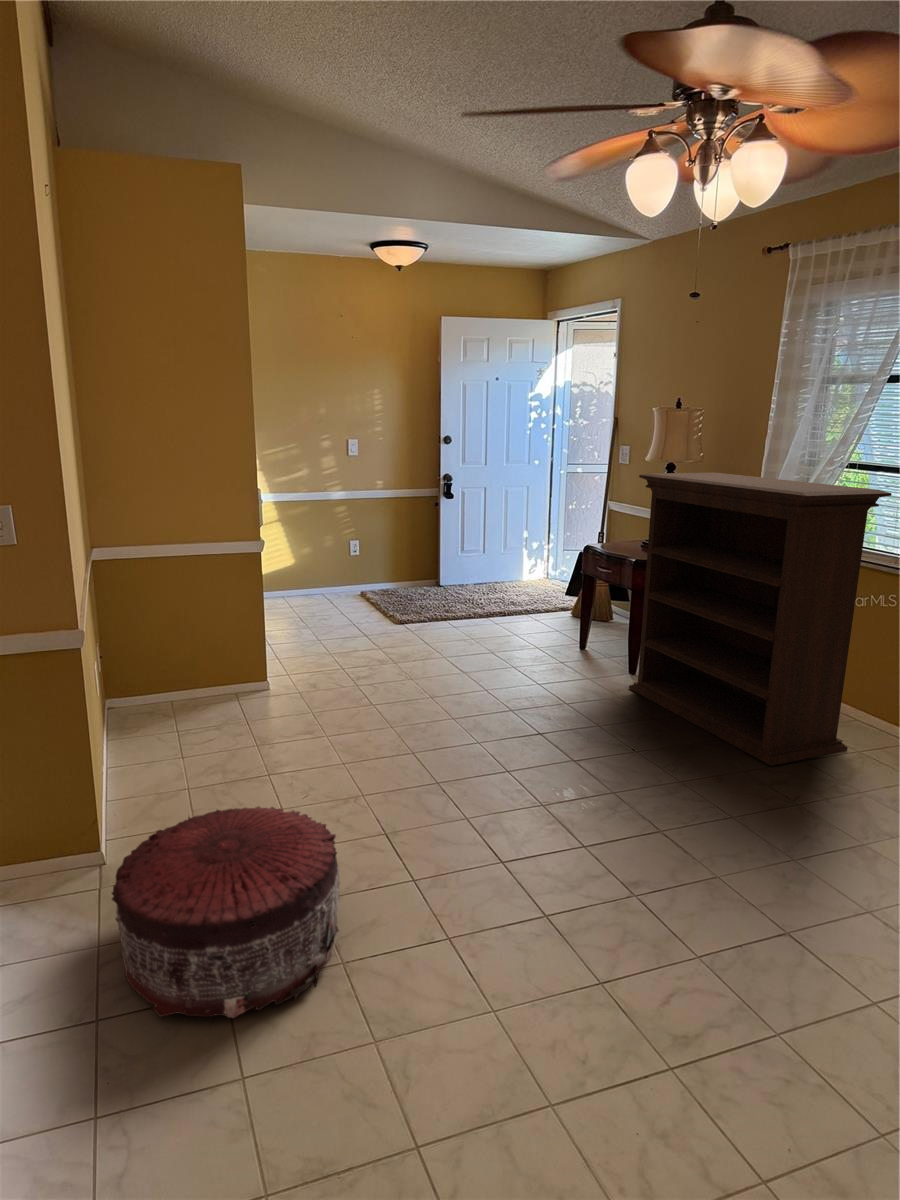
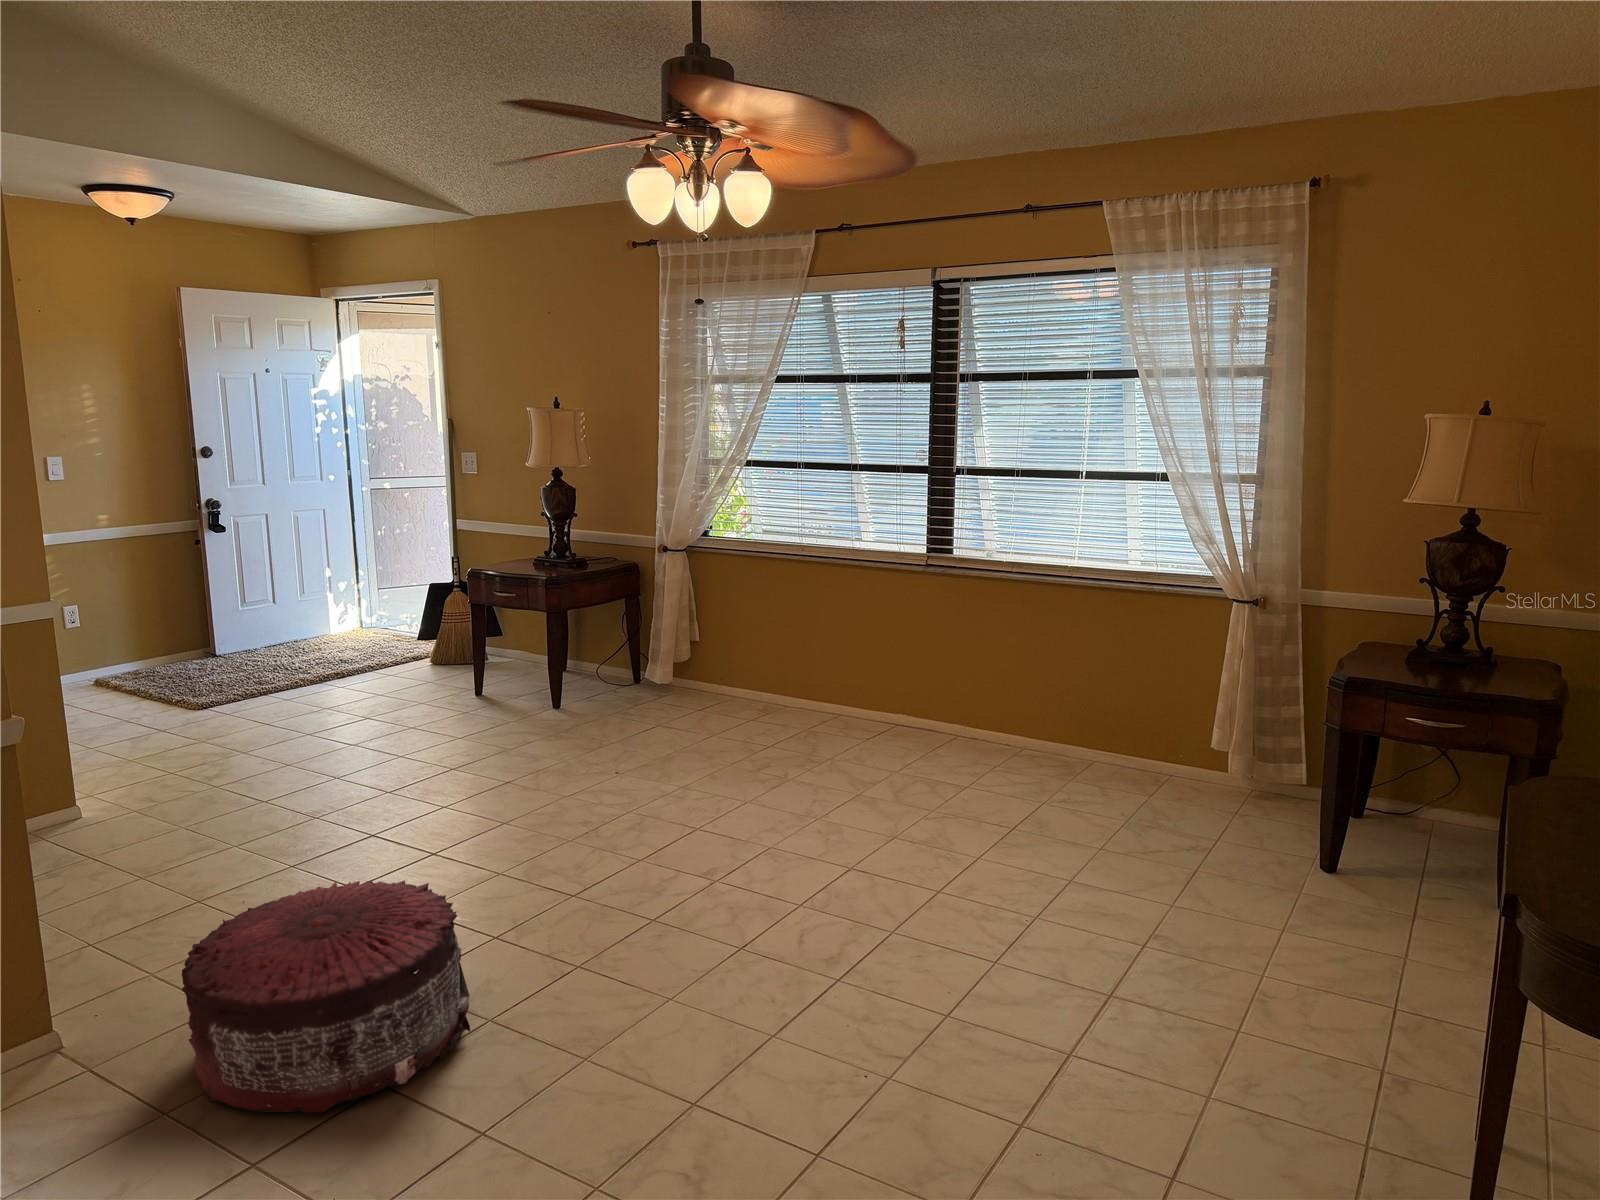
bookshelf: present [629,473,891,766] -> none [546,476,799,756]

